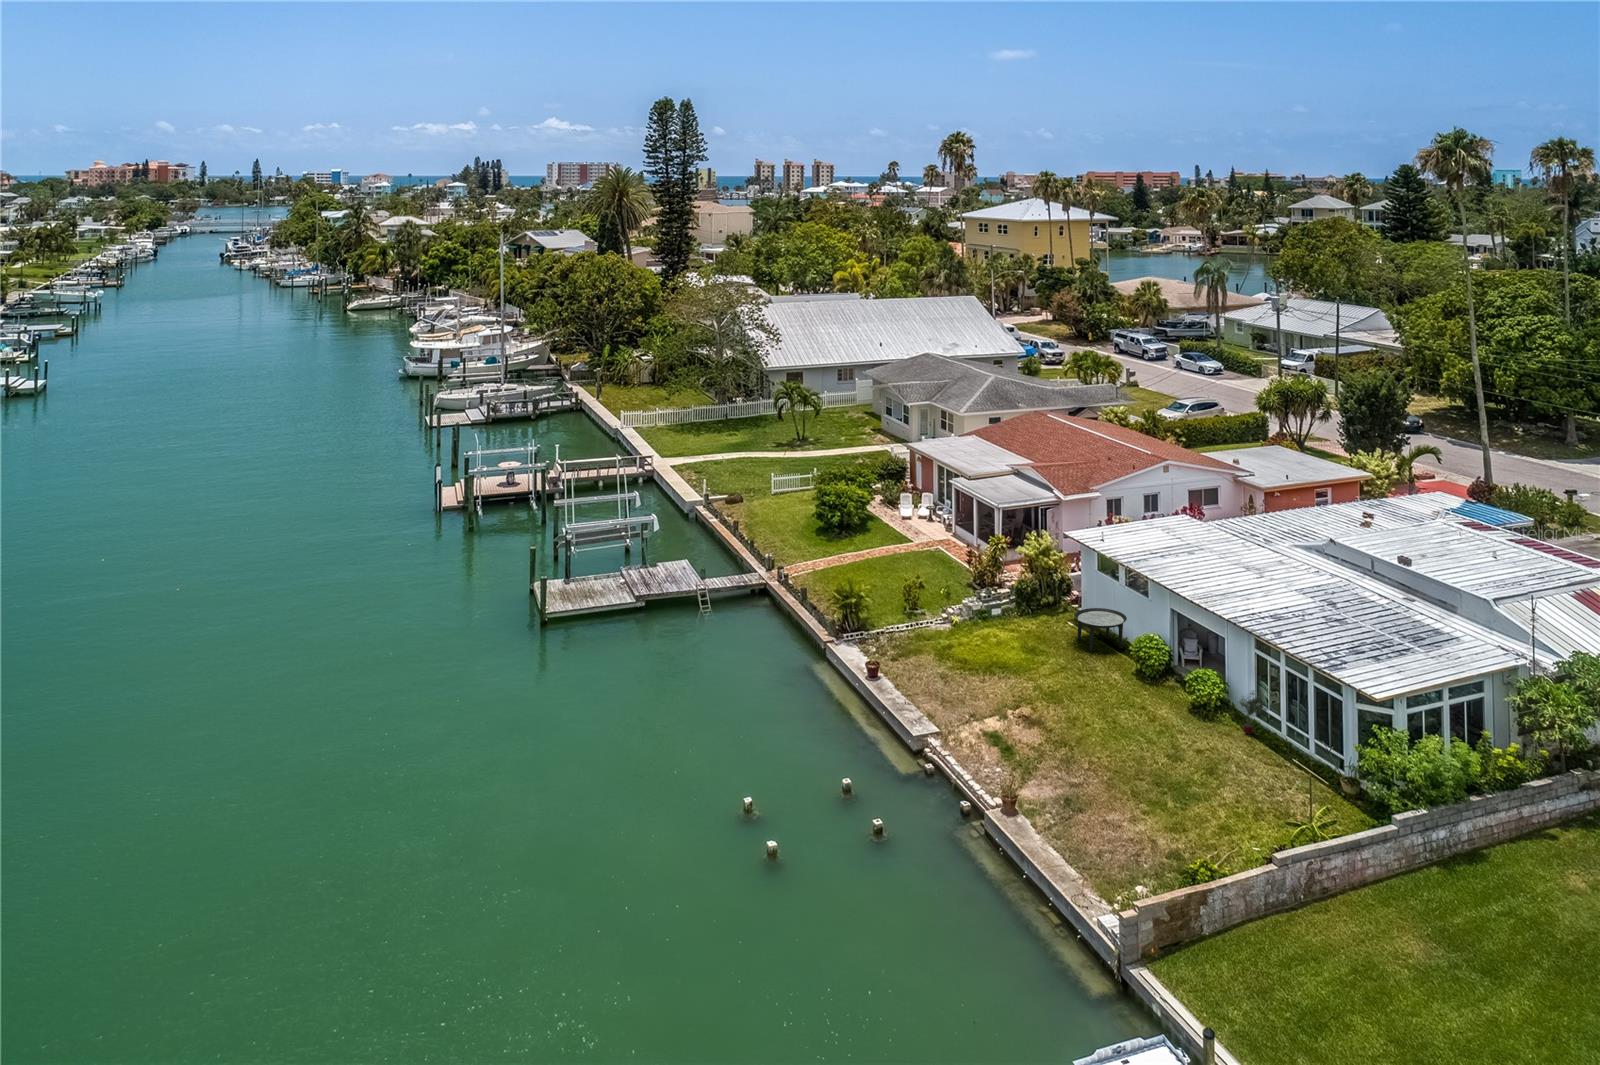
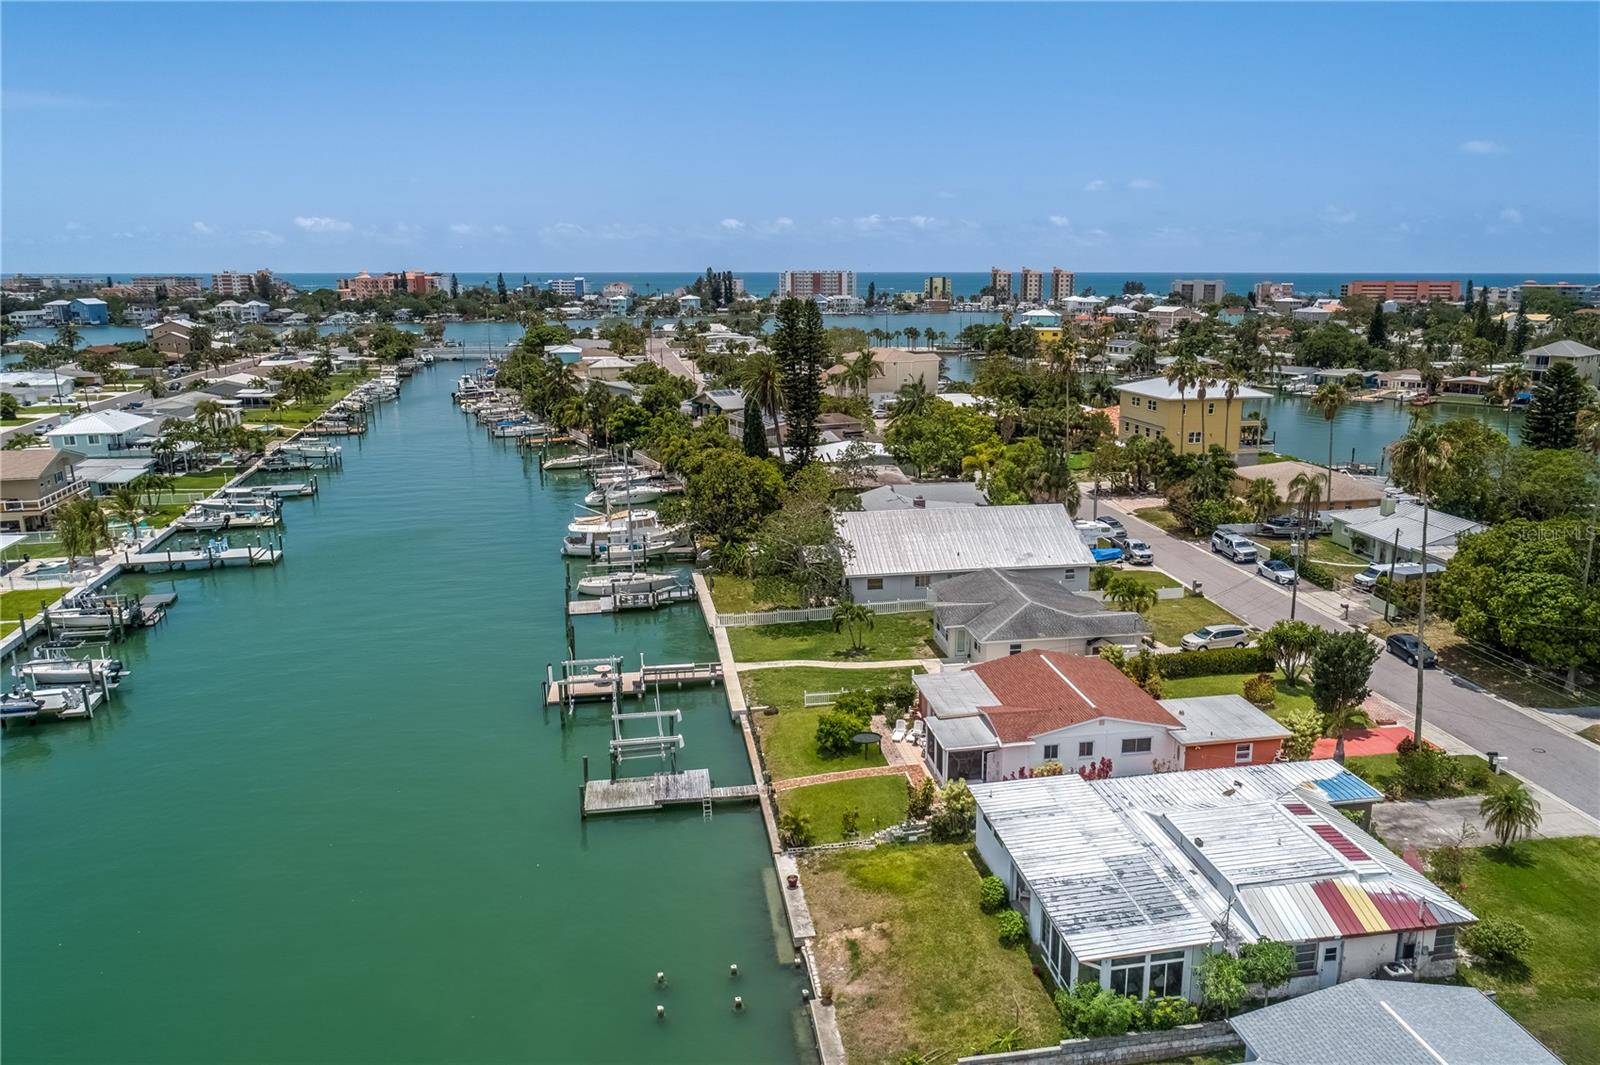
round table: present [1075,608,1127,652] -> present [851,732,882,760]

